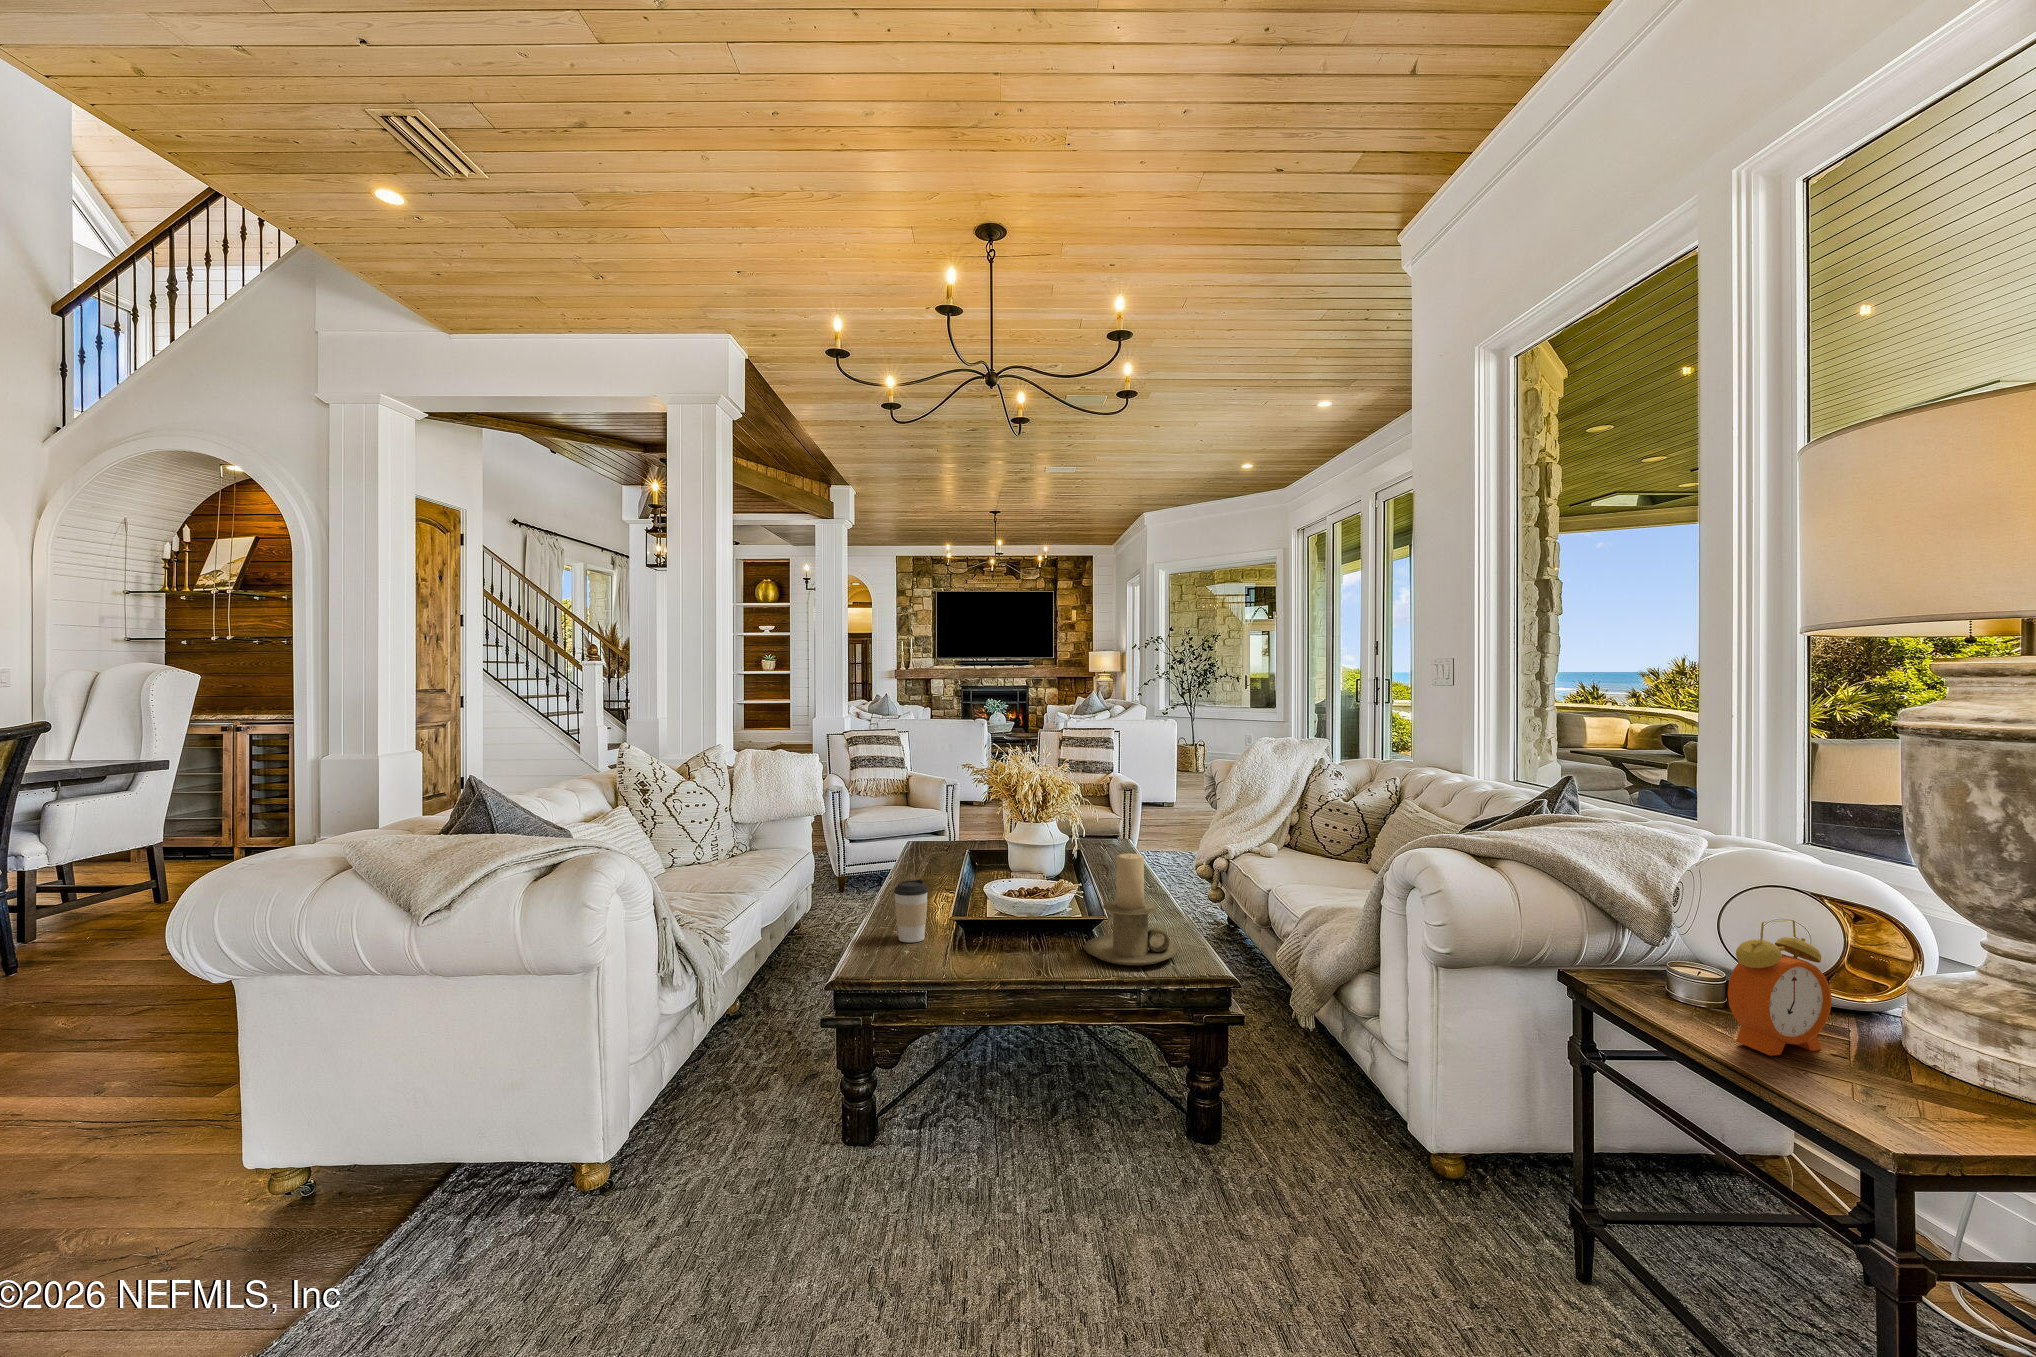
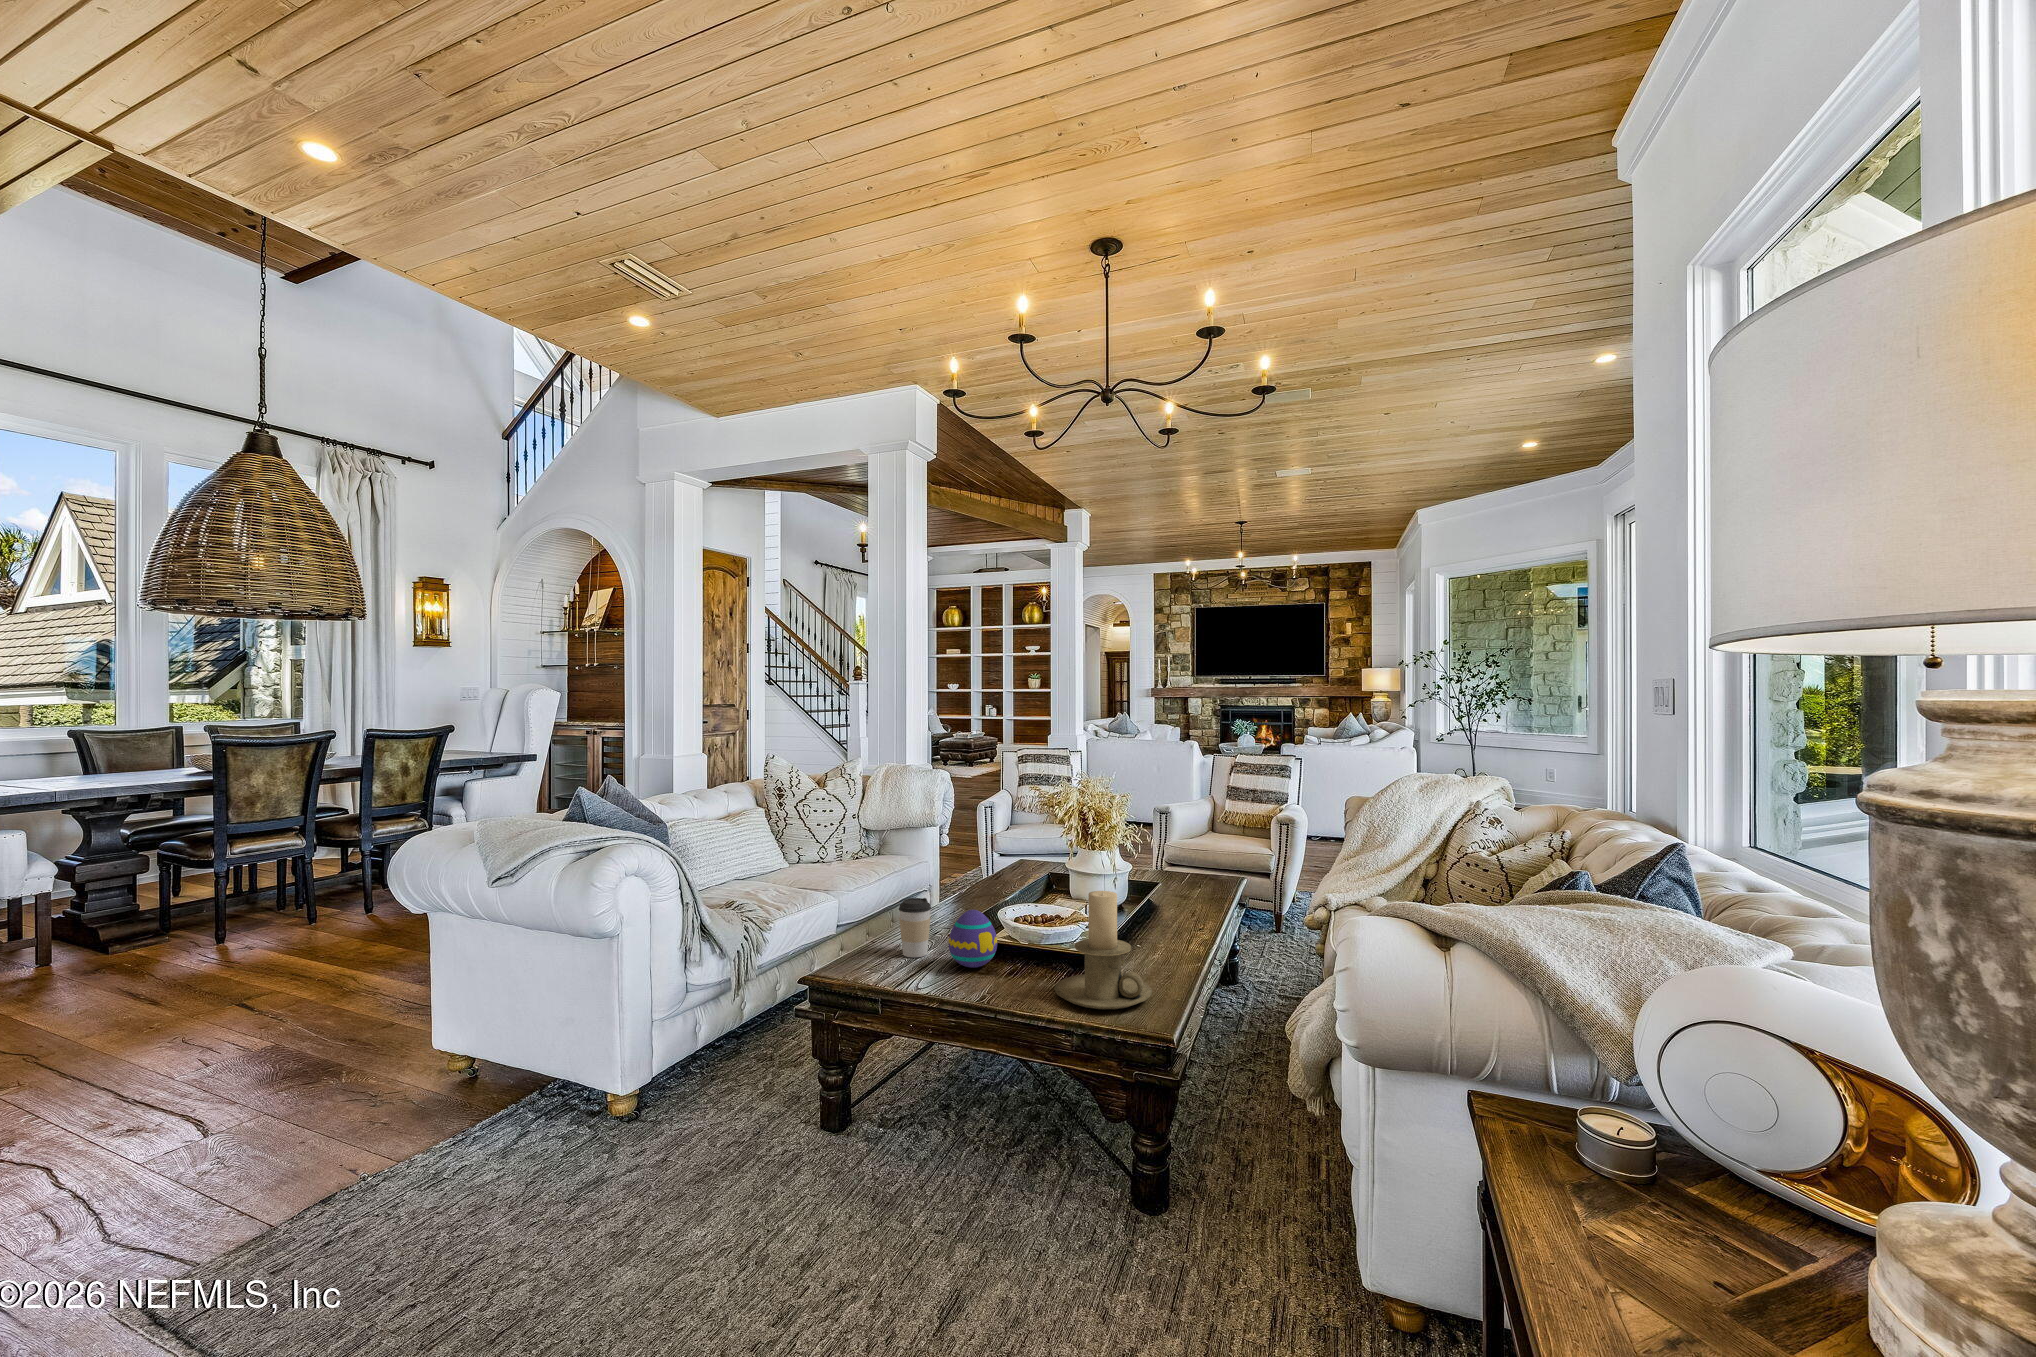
decorative egg: none [958,886,1008,944] -> present [949,910,997,968]
alarm clock: present [1728,920,1832,1056] -> none [1604,1059,1757,1252]

